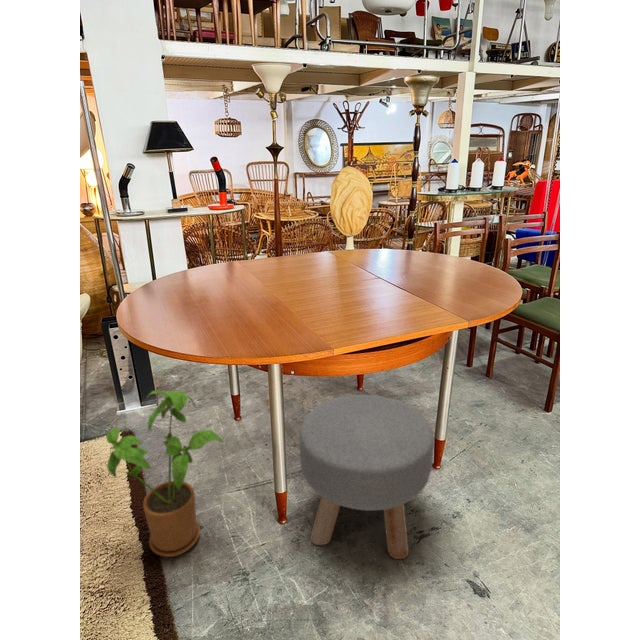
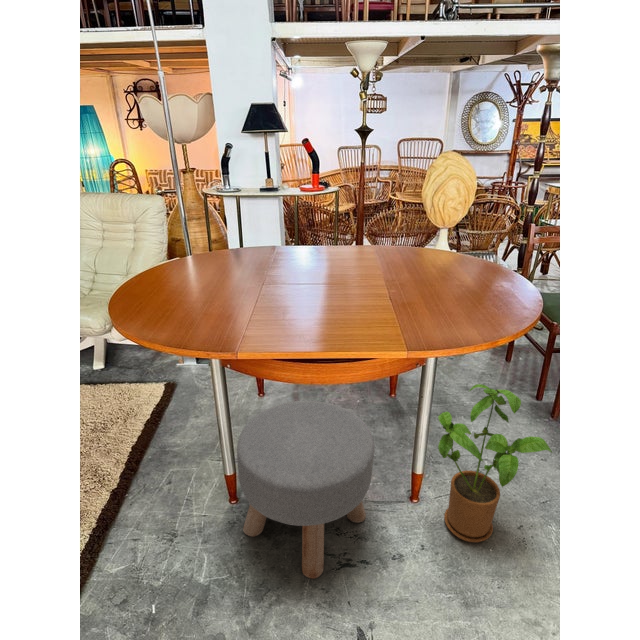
house plant: present [106,390,223,557] -> present [438,384,552,542]

